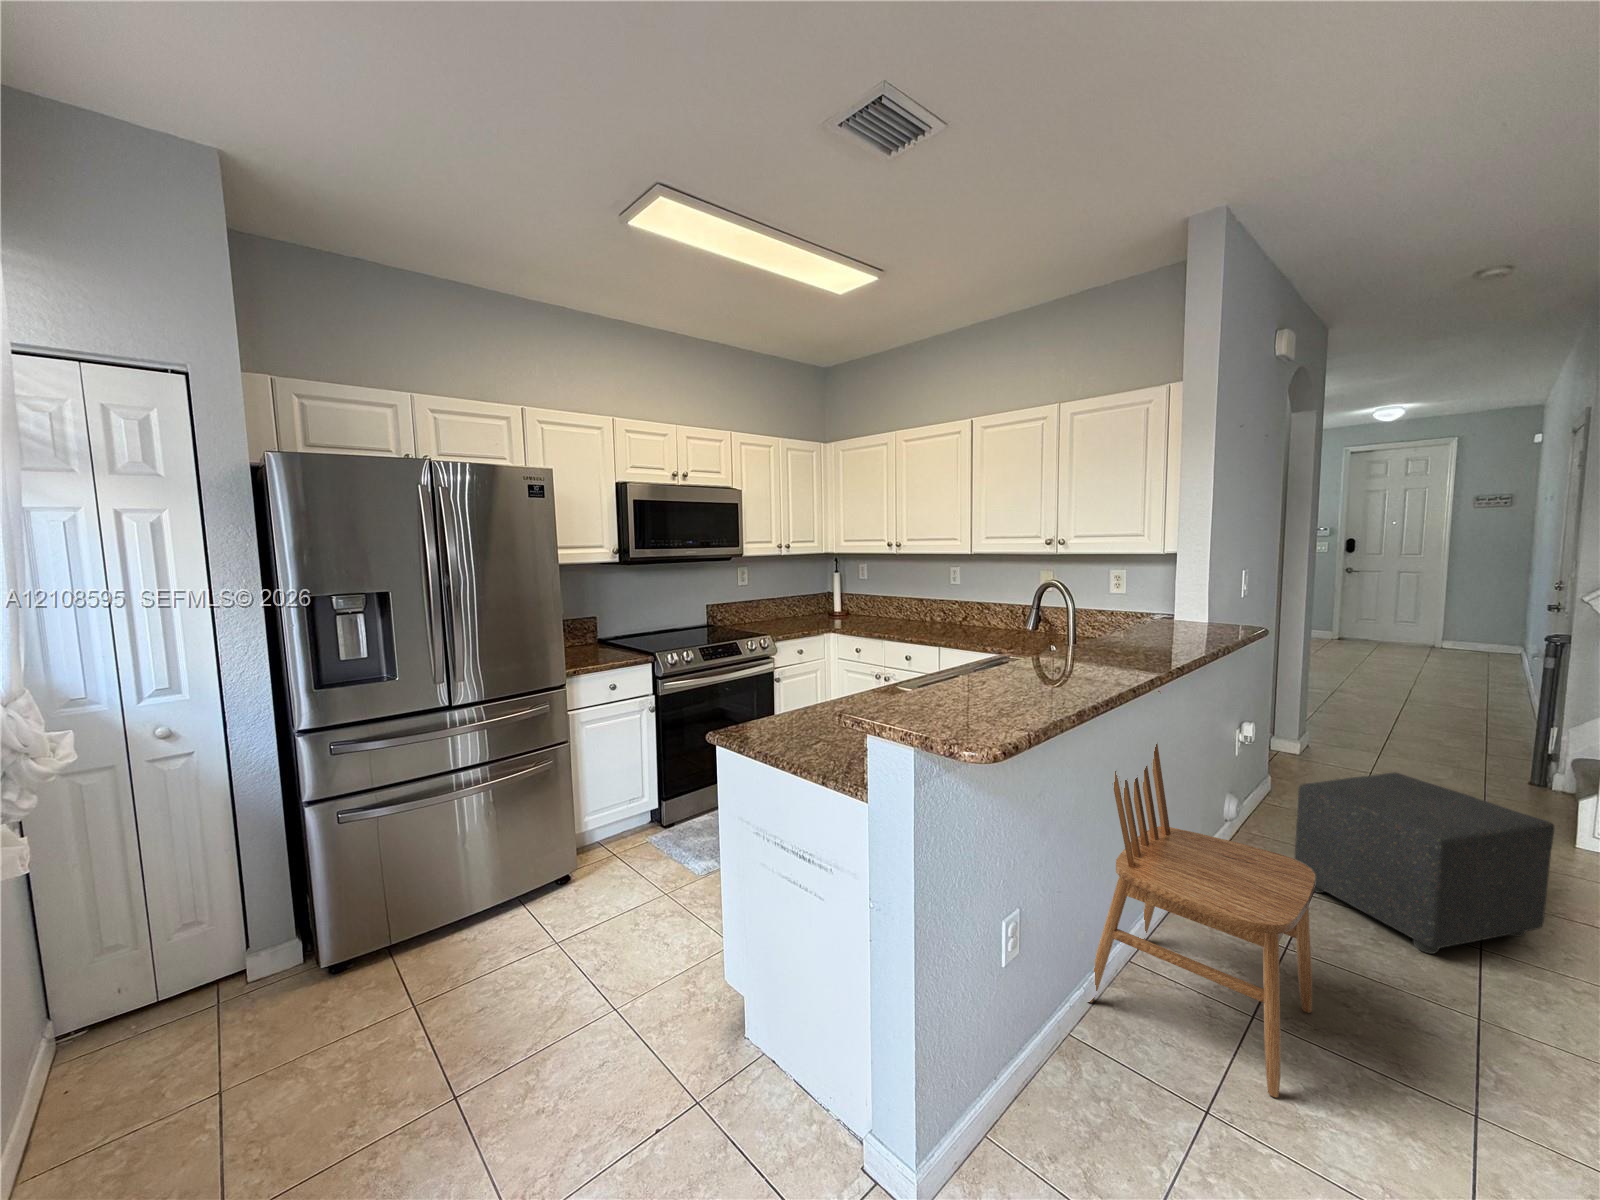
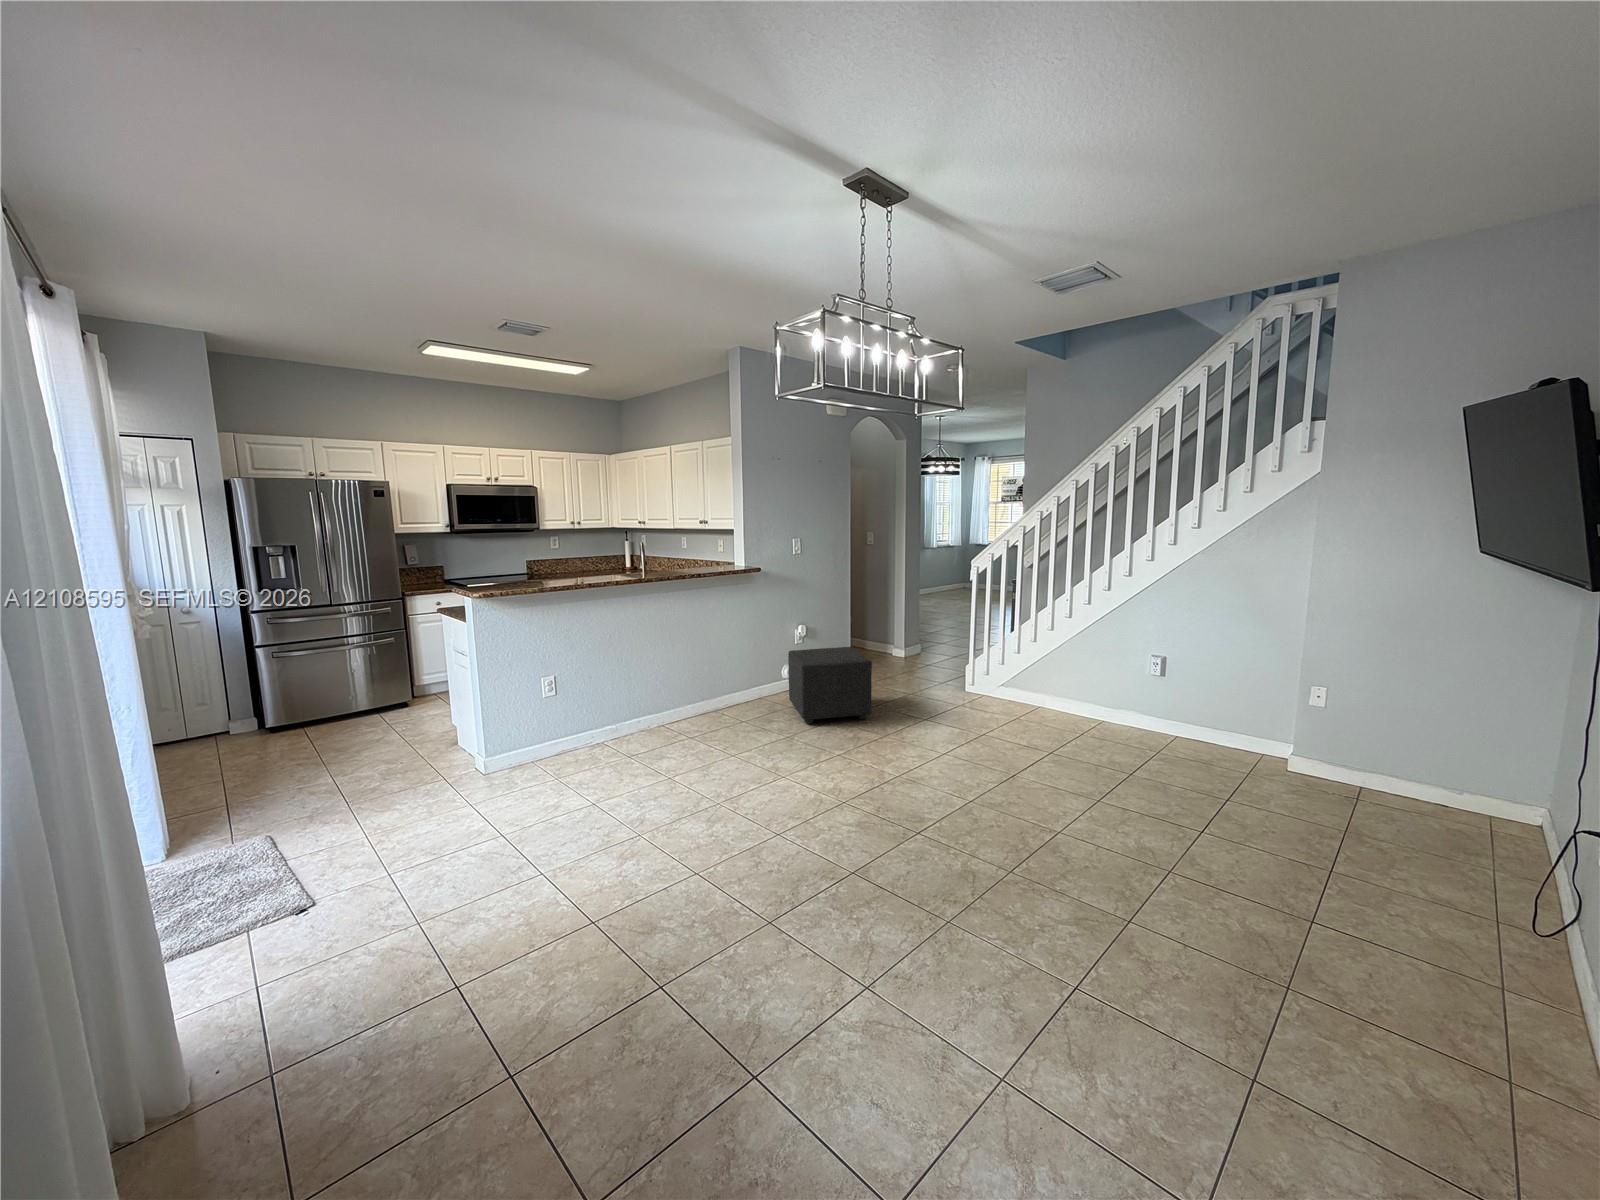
dining chair: present [1090,691,1315,1097] -> none [615,594,719,756]

